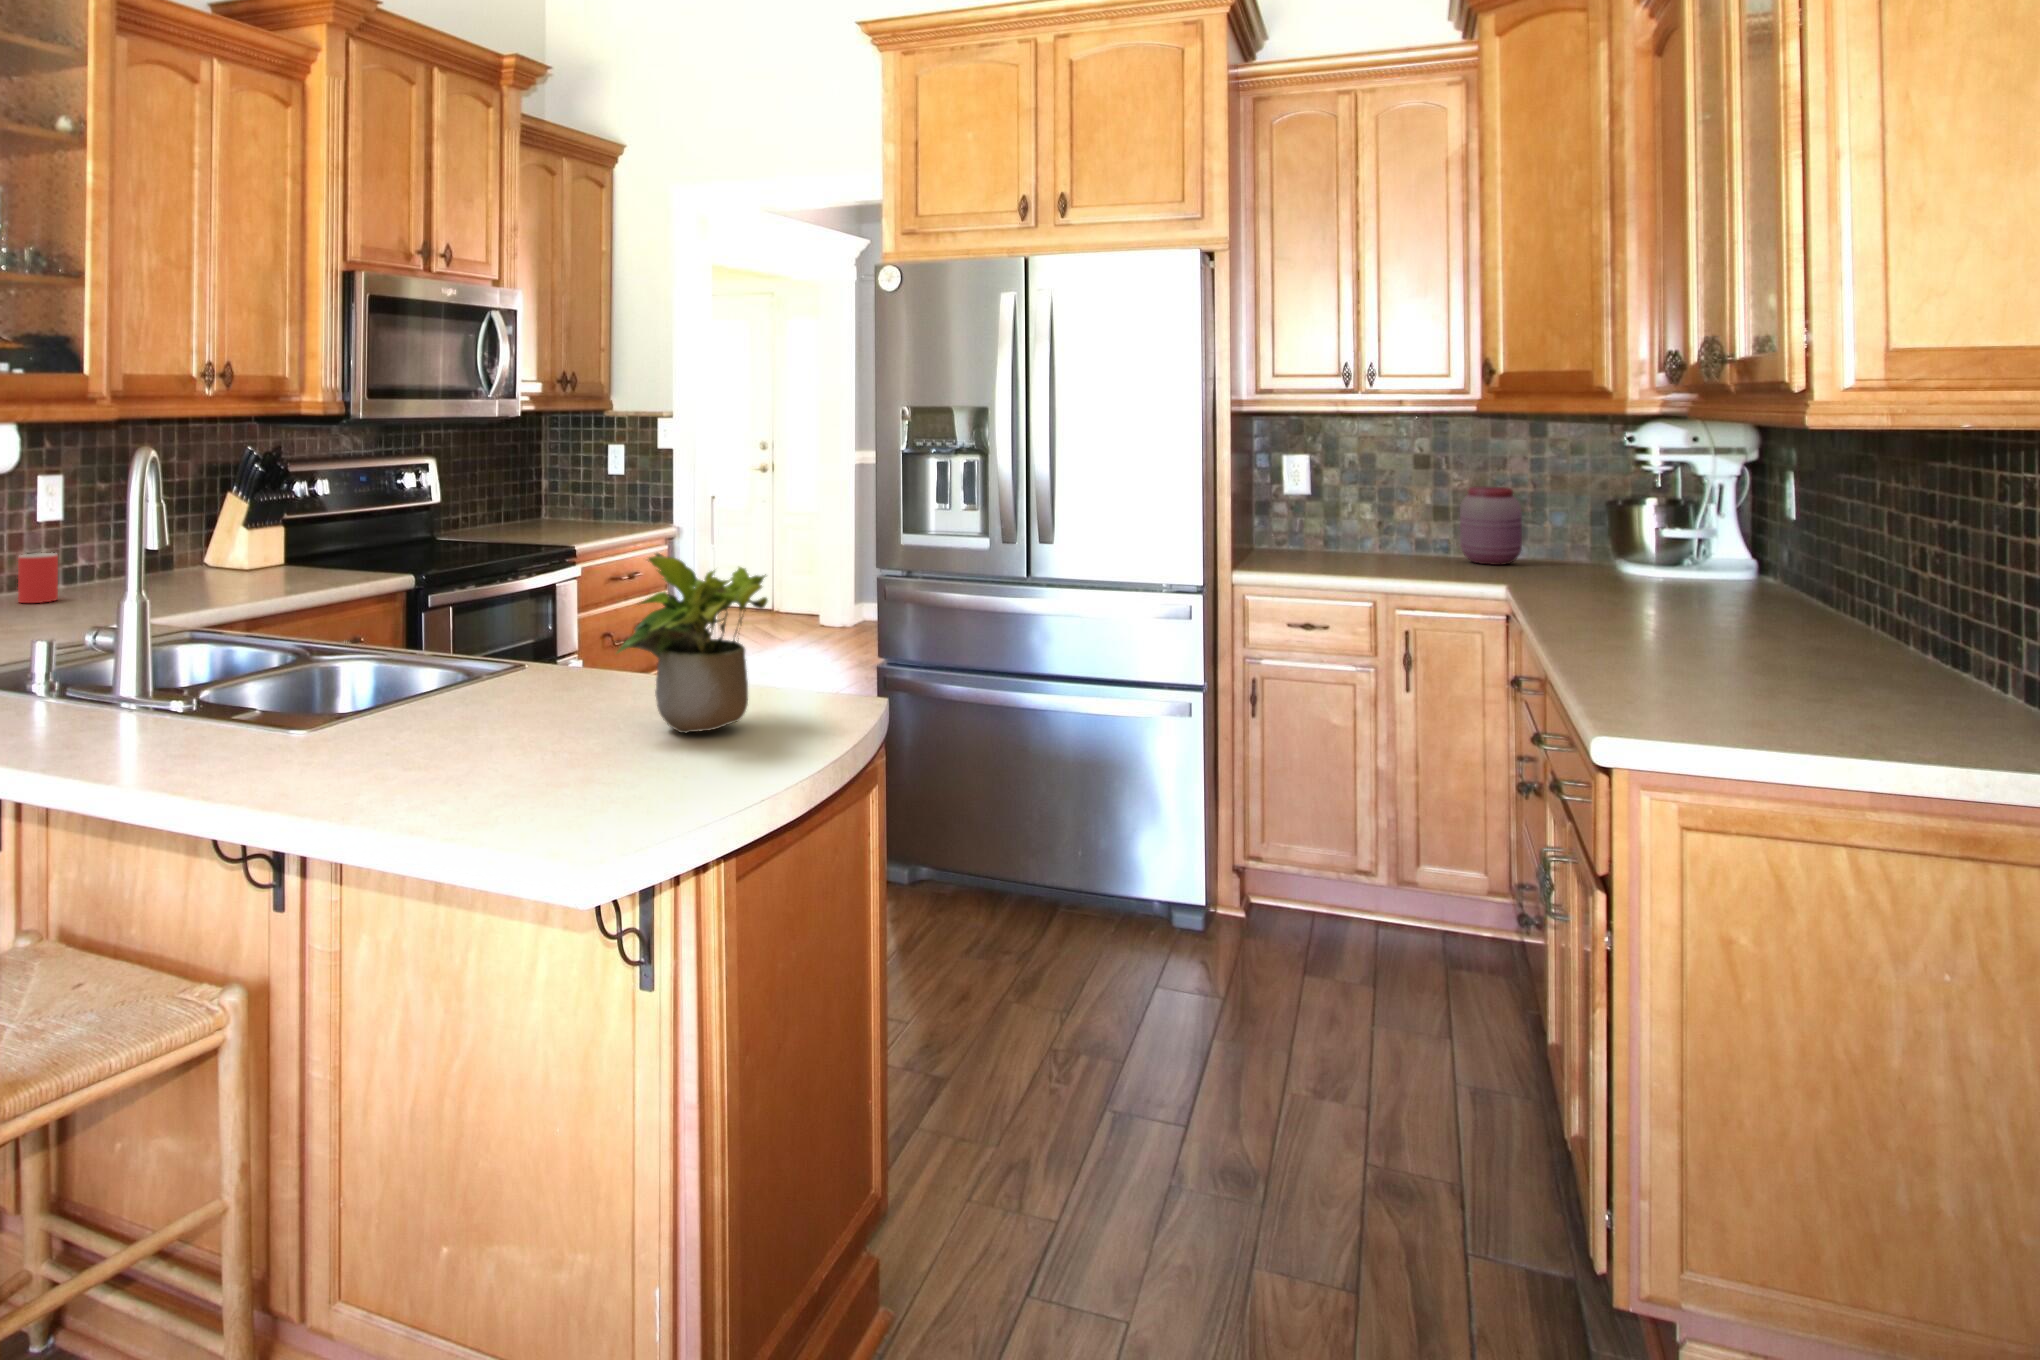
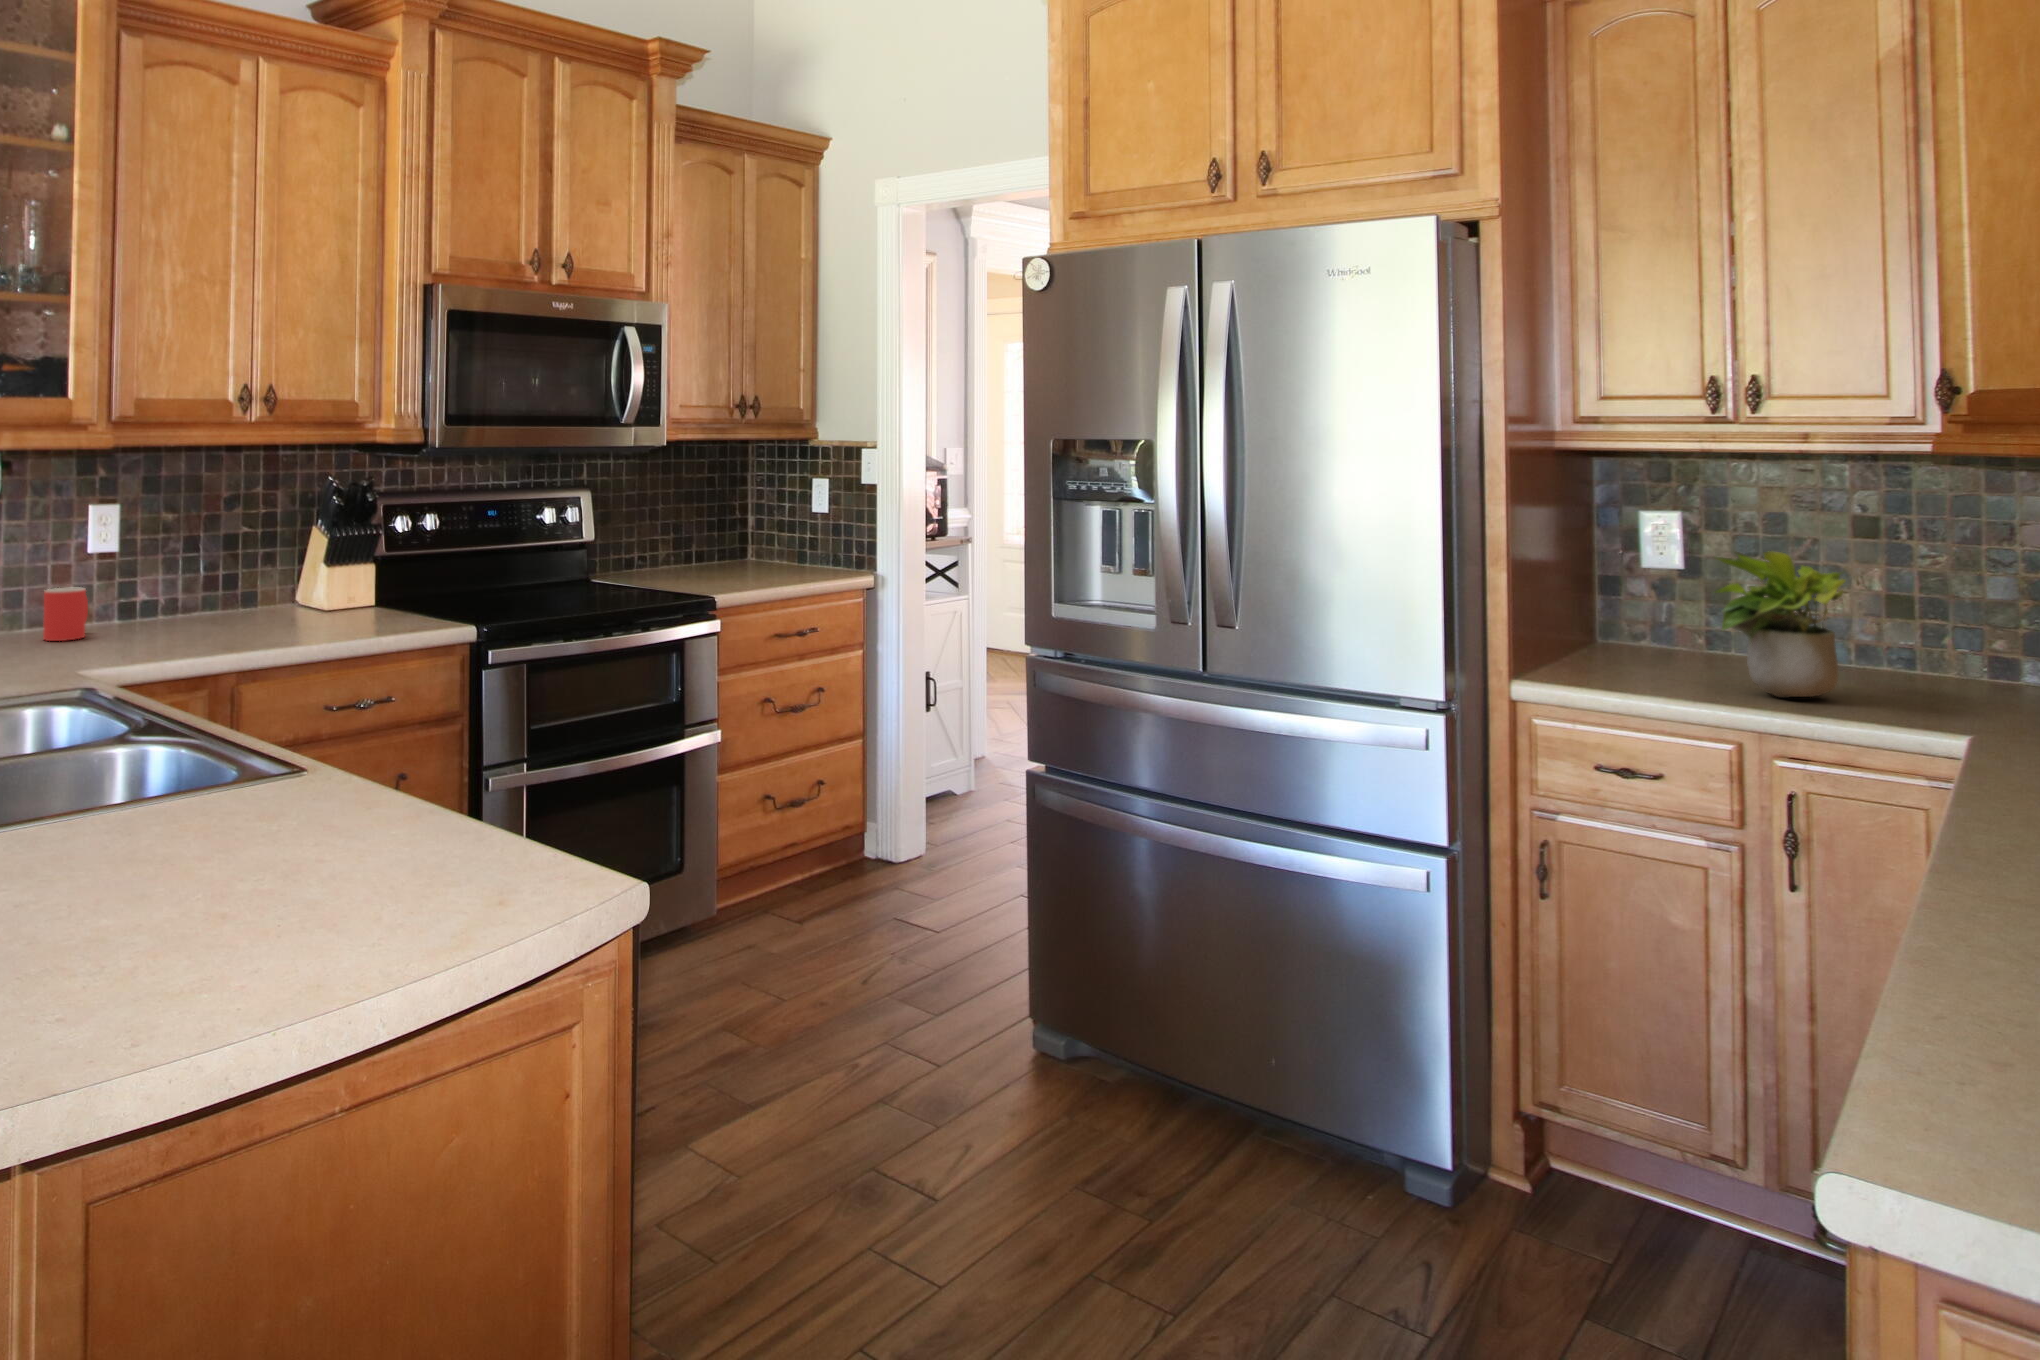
jar: present [1460,486,1522,565] -> none [1916,568,2027,691]
potted plant: present [617,553,768,733] -> present [1716,551,1845,698]

